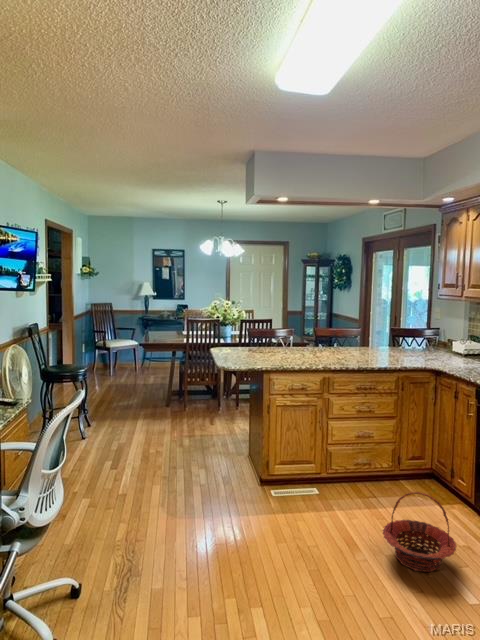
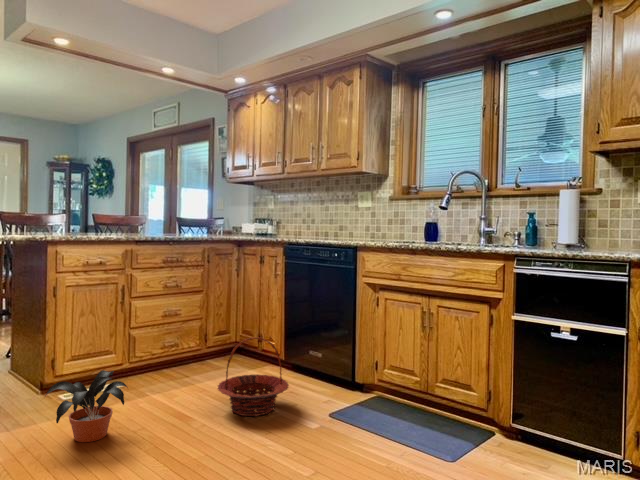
potted plant: none [249,488,307,545] -> present [45,370,128,442]

